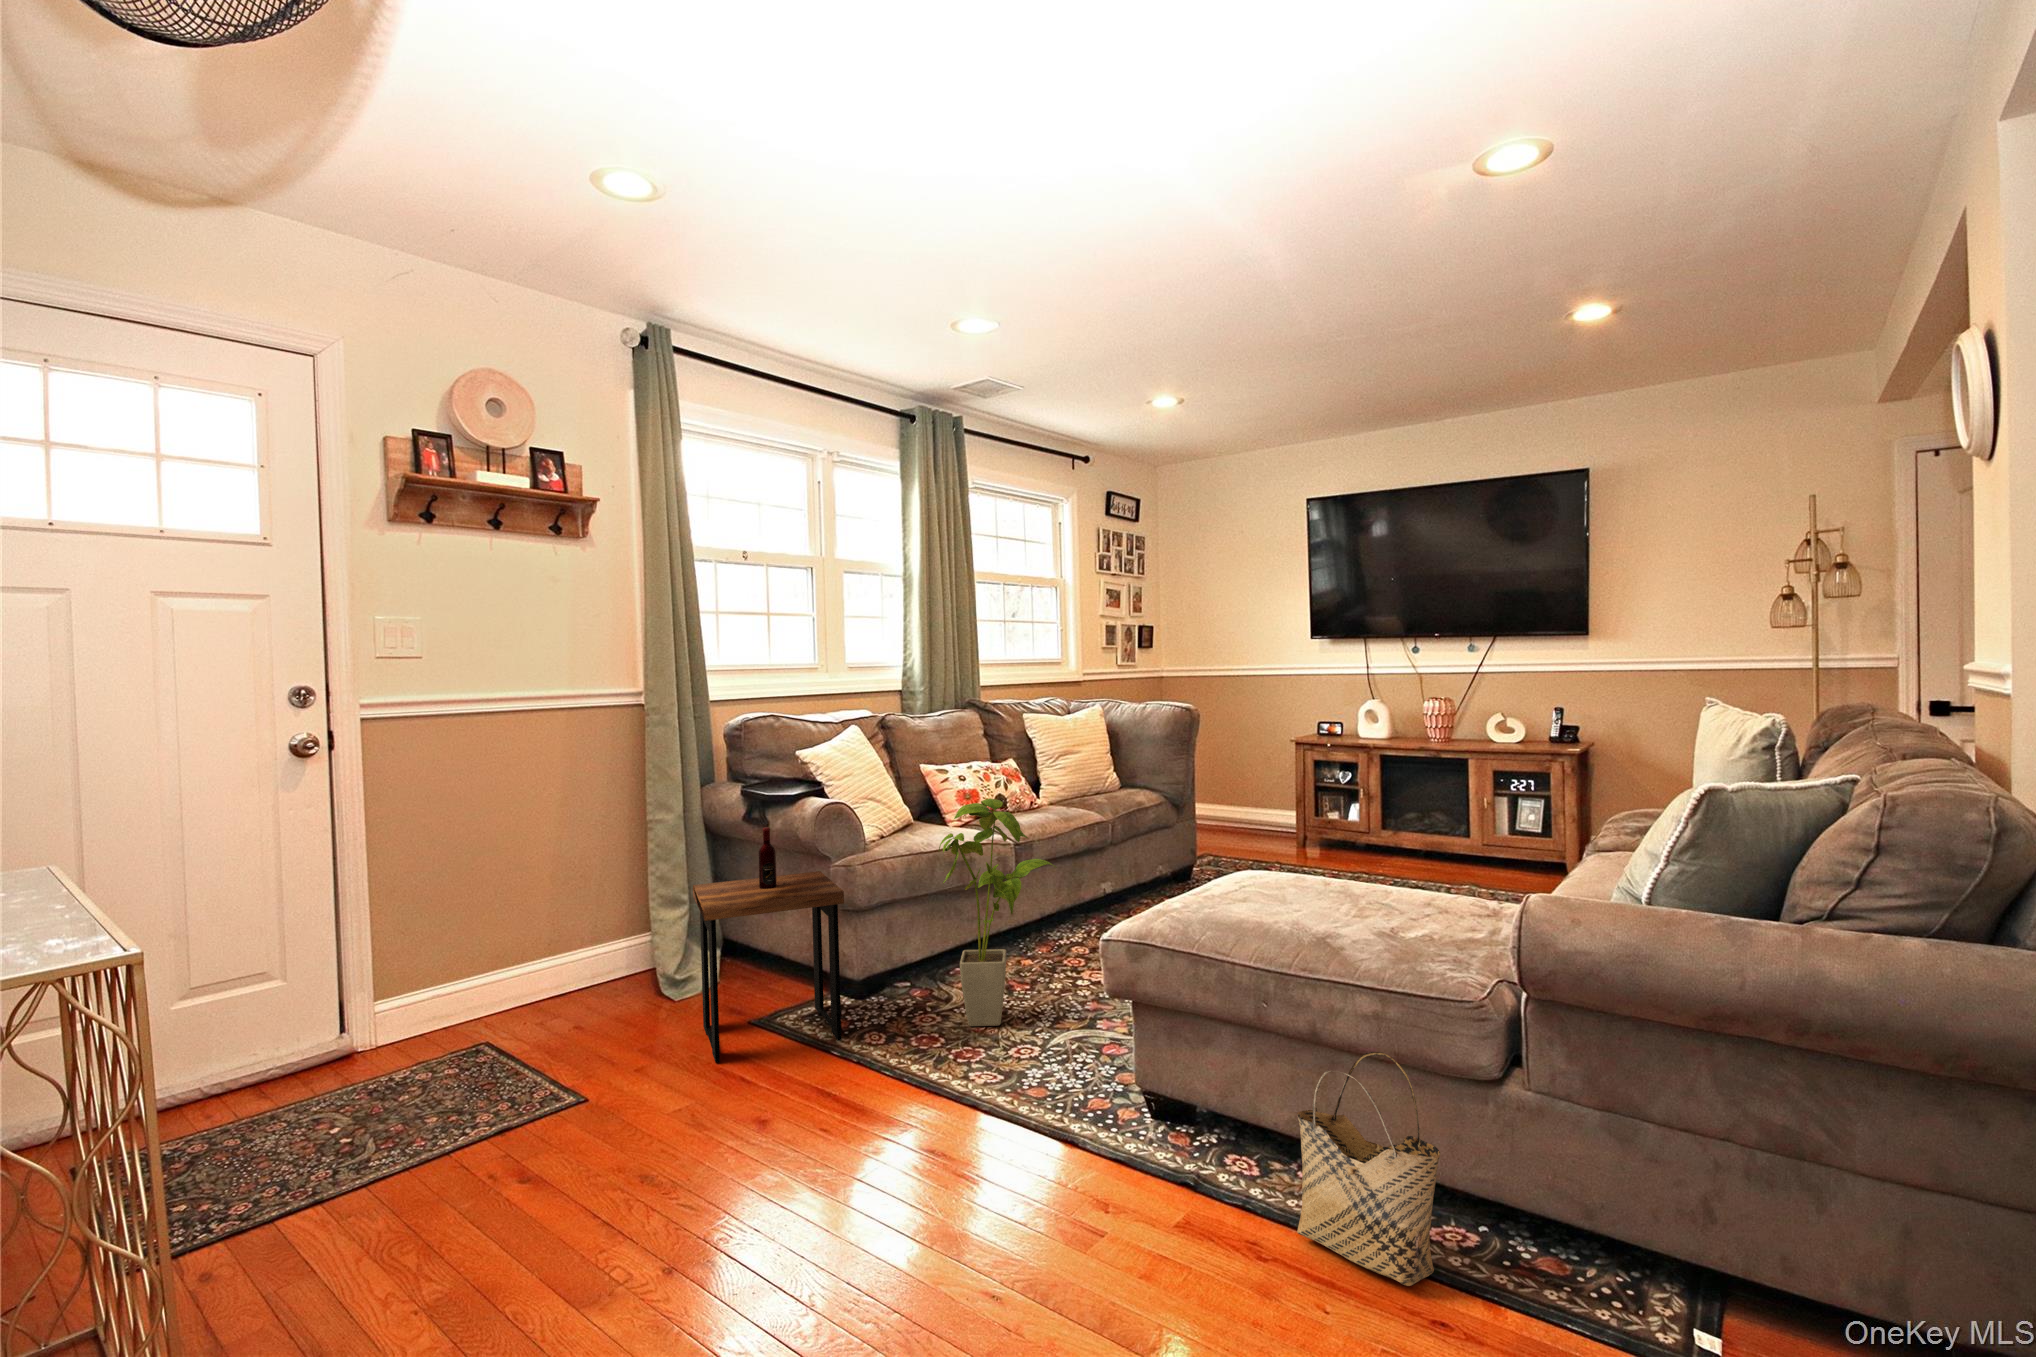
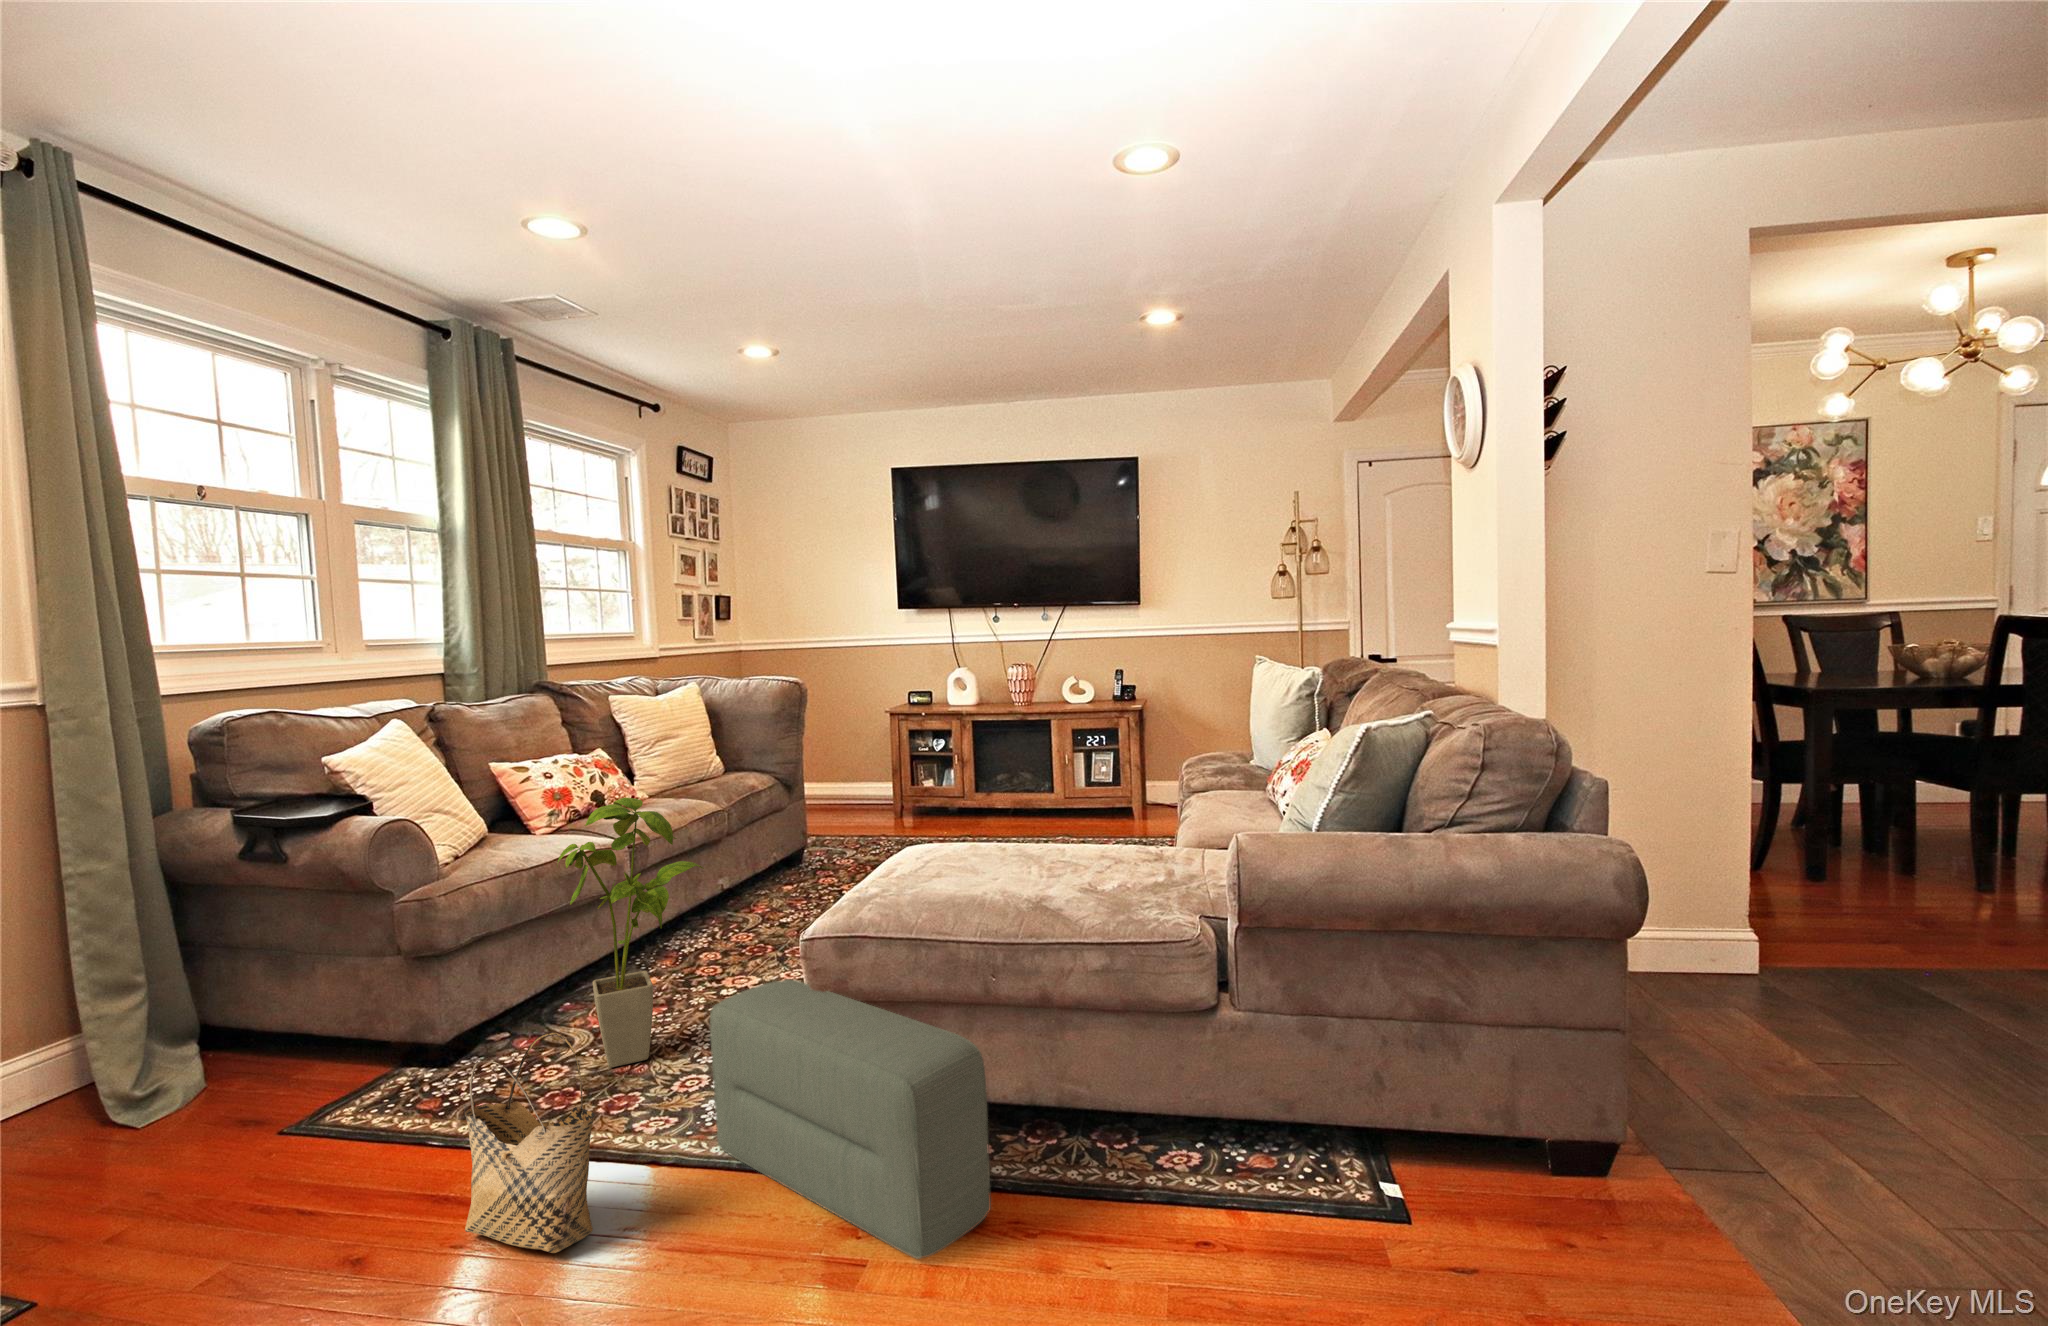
side table: present [693,827,844,1063] -> none [186,864,441,1192]
pouf: none [1021,974,1233,1250] -> present [710,979,991,1259]
woven basket: present [1297,1052,1440,1286] -> present [465,1032,594,1253]

